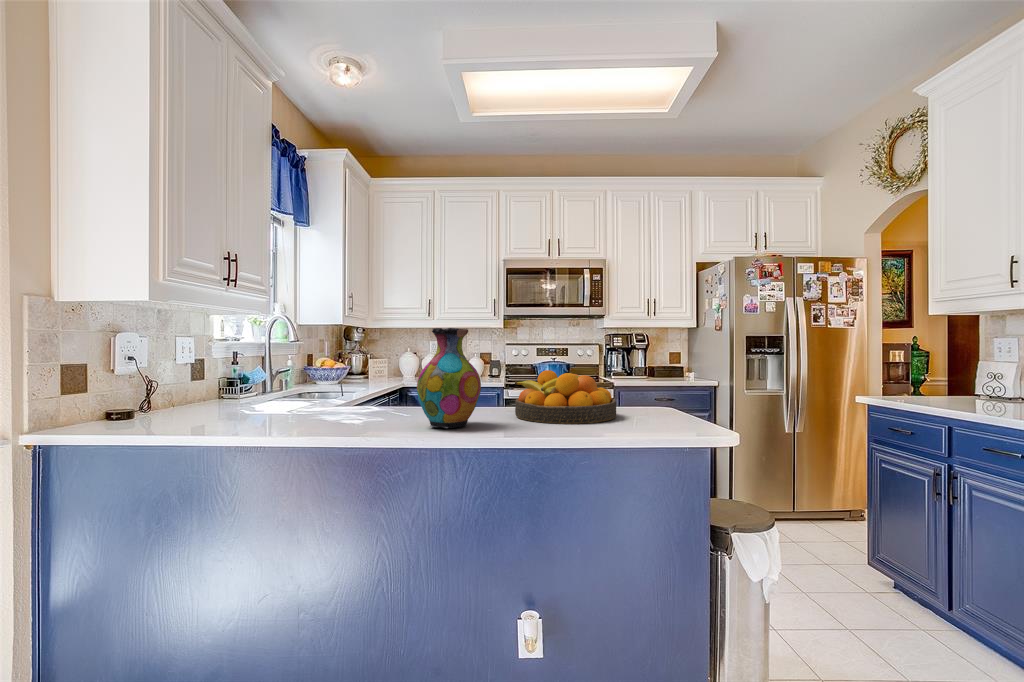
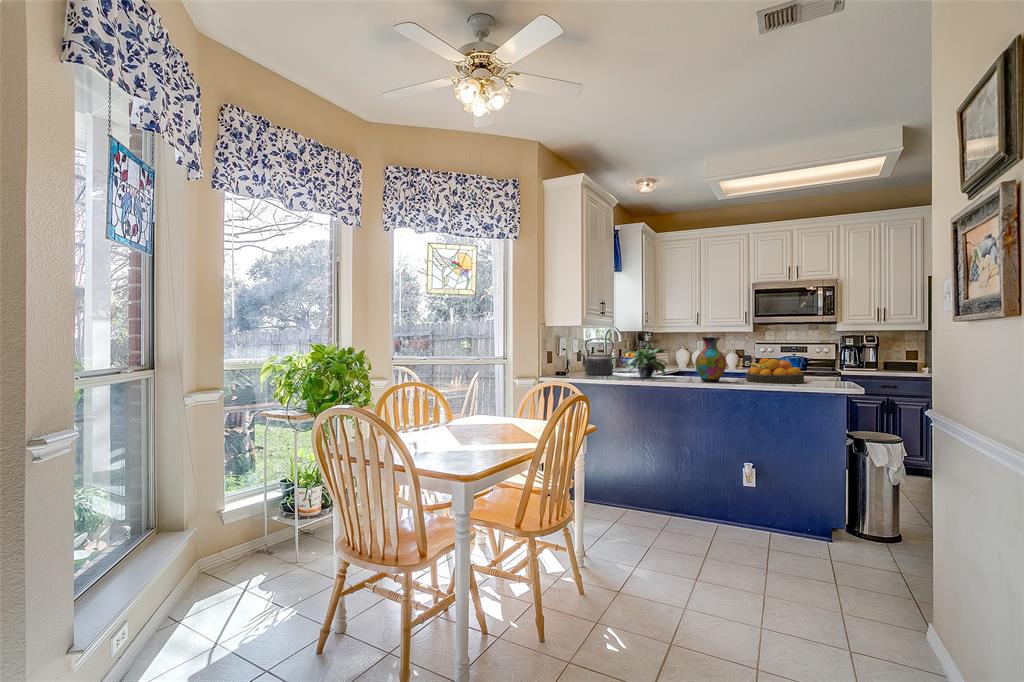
kettle: none [179,333,256,415] -> present [580,338,614,376]
potted plant: none [261,343,368,420] -> present [624,344,668,378]

